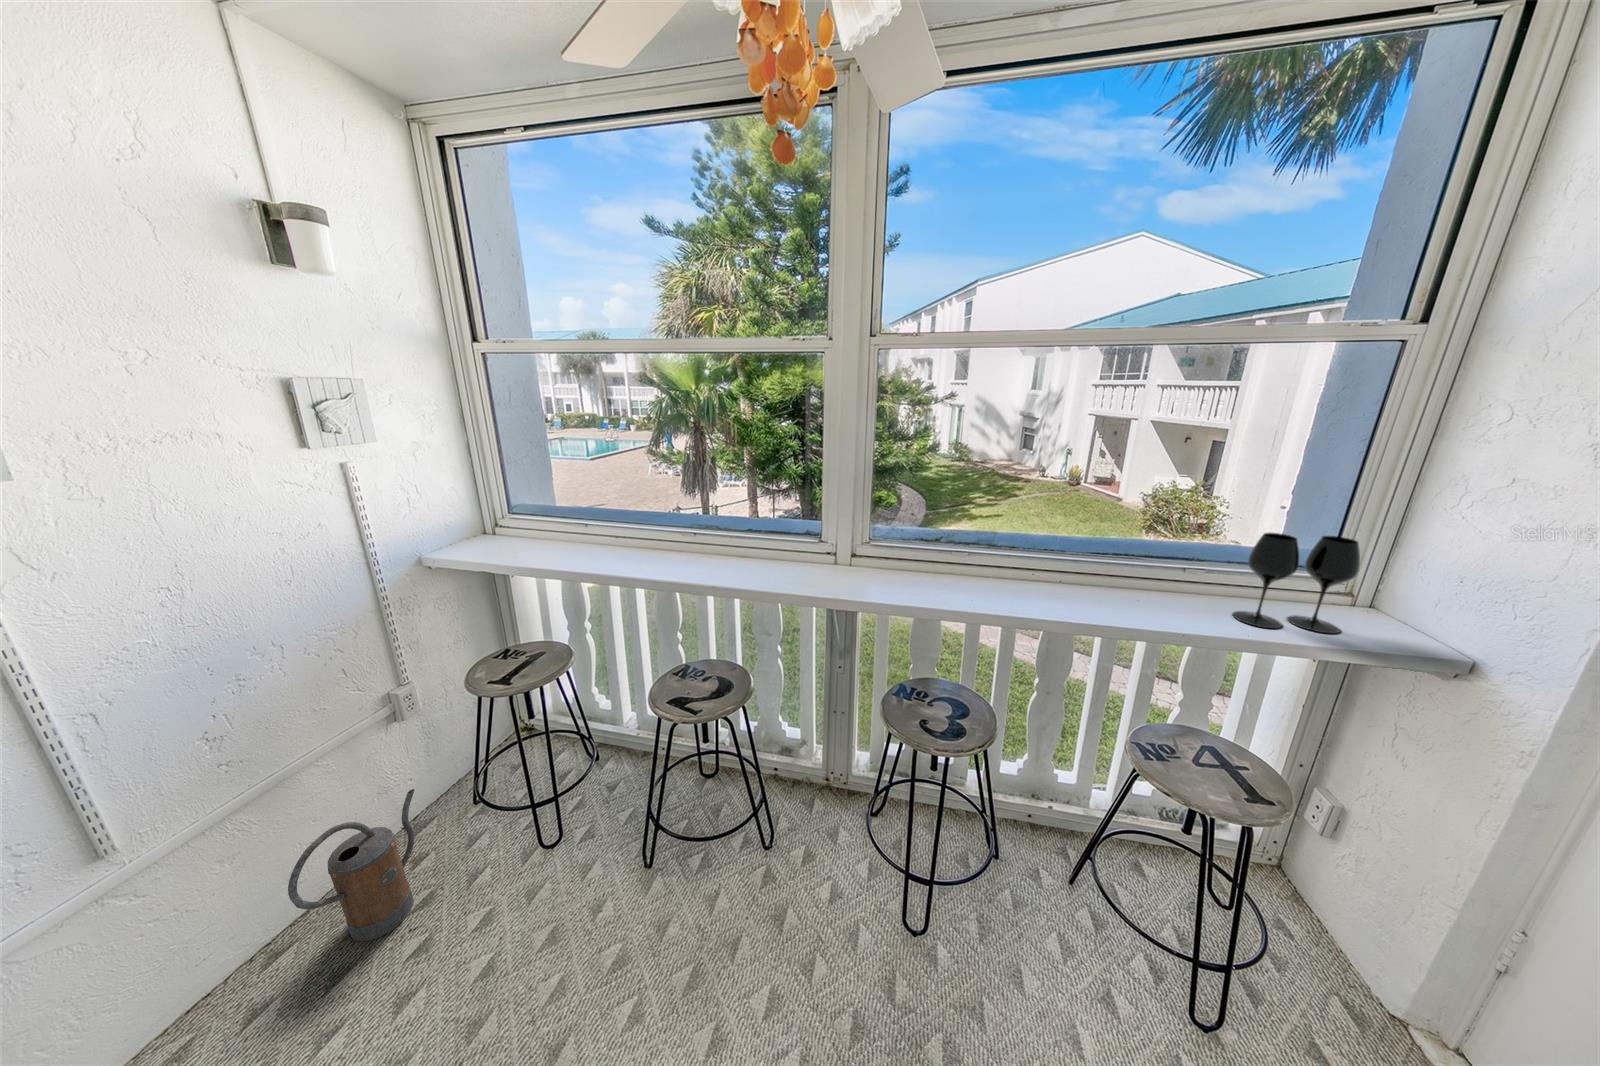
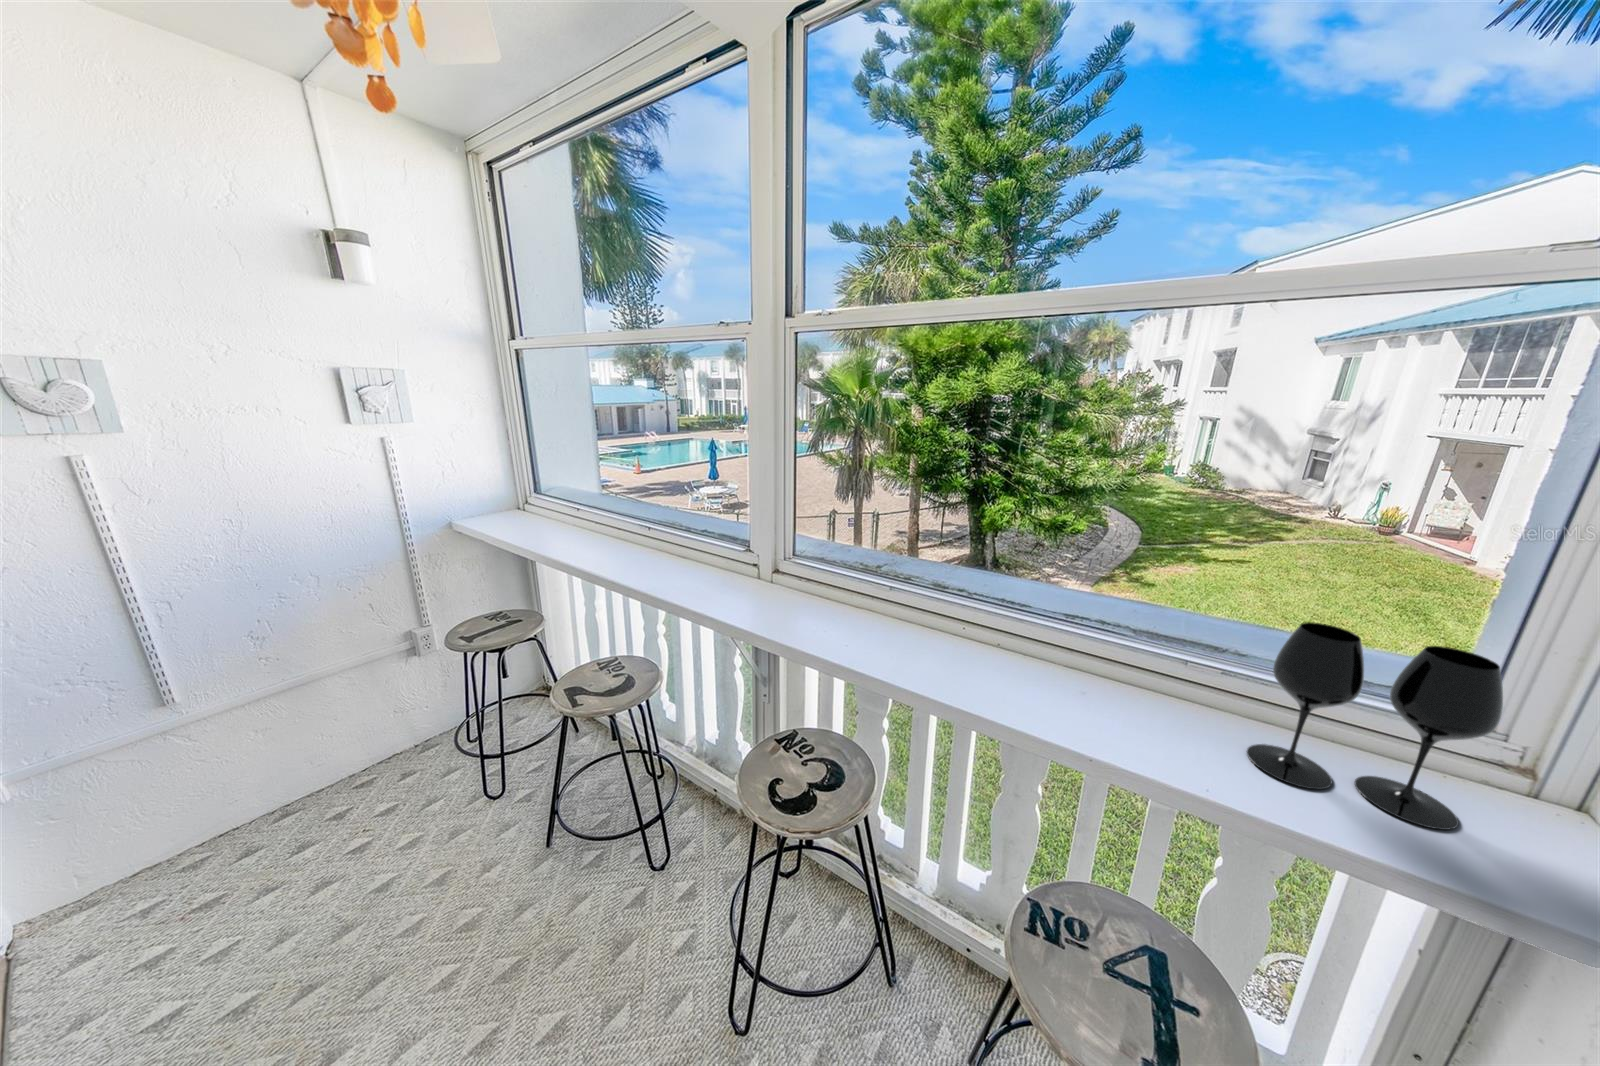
watering can: present [288,789,415,941] -> none [270,715,397,830]

